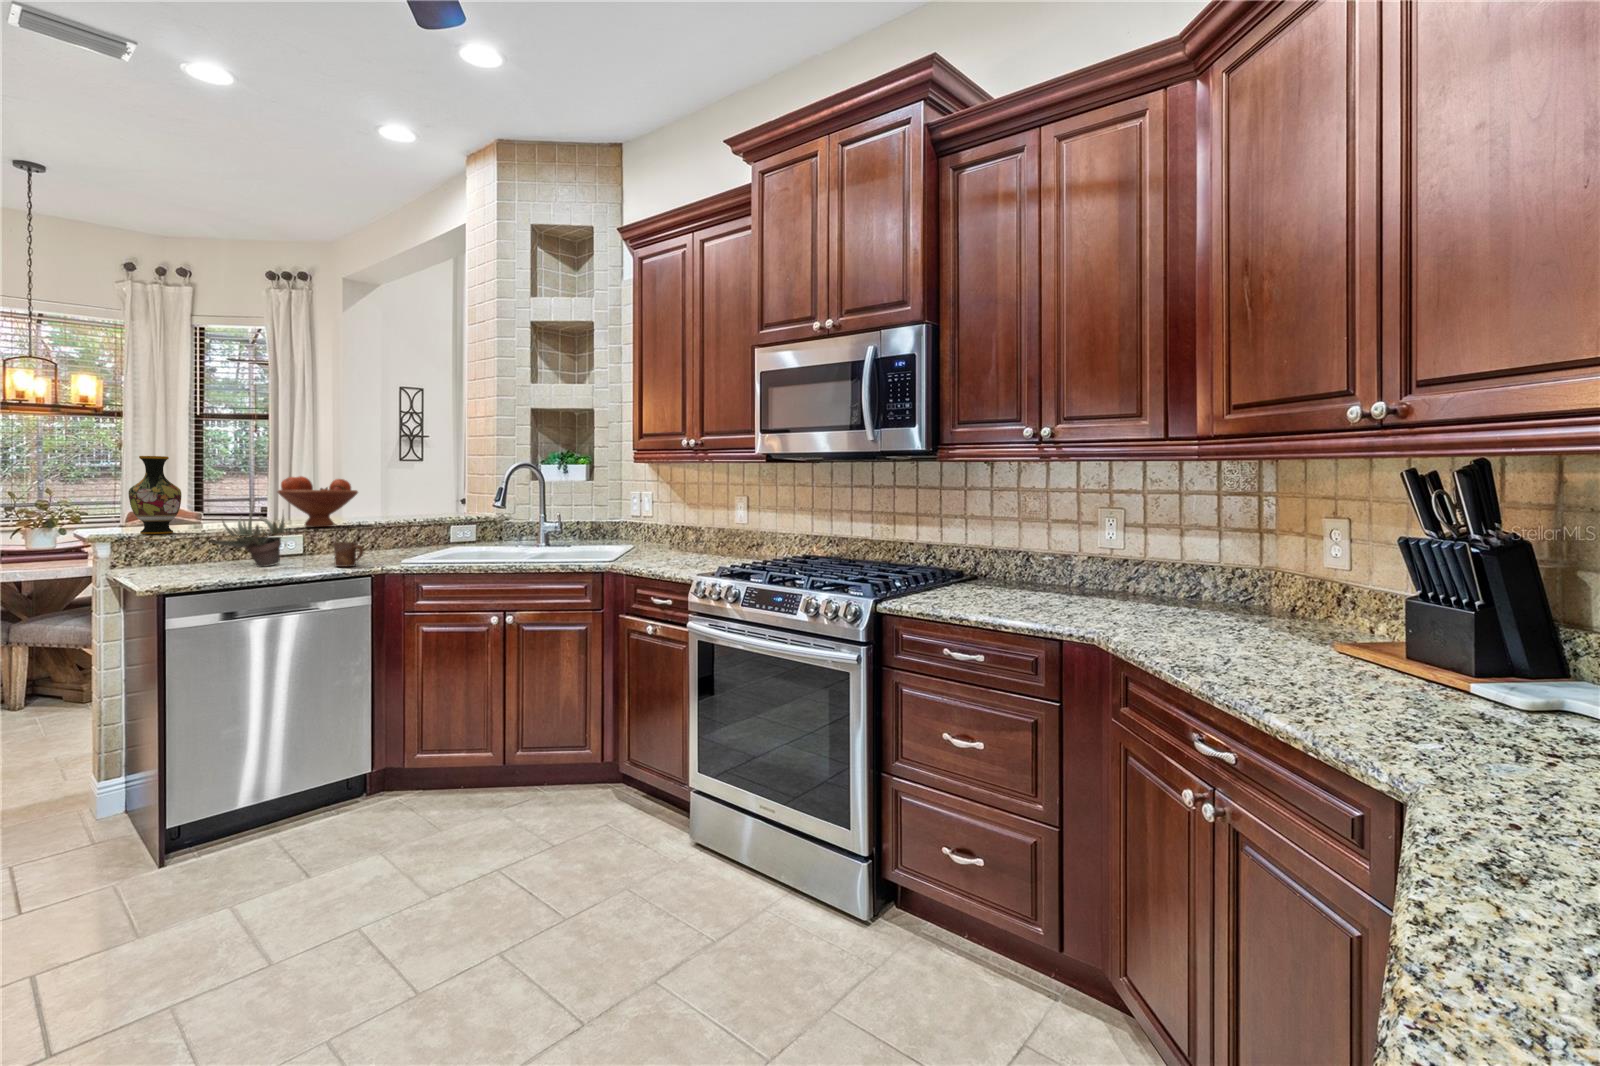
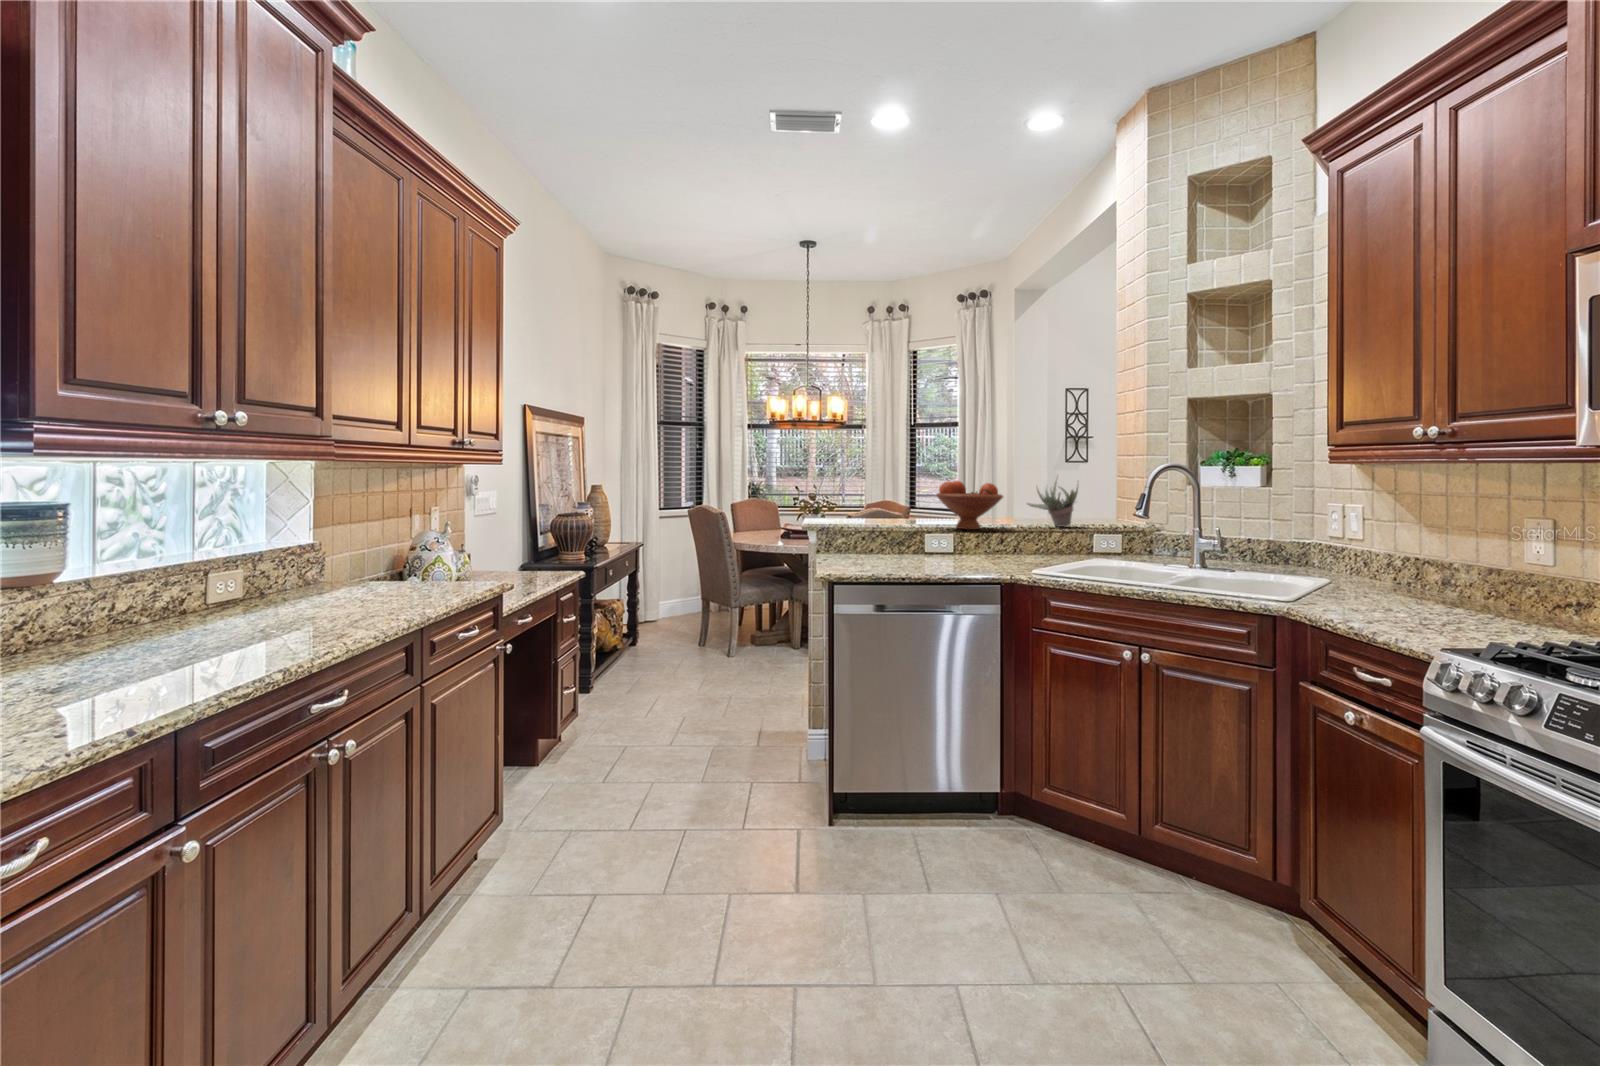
vase: present [128,456,181,534] -> none [833,464,867,529]
succulent plant: present [210,505,285,567] -> present [1027,480,1079,527]
mug: present [333,542,364,567] -> none [971,548,998,573]

